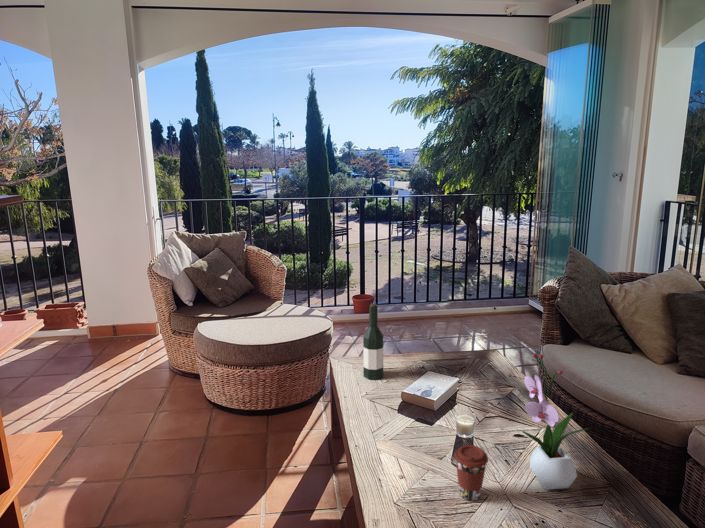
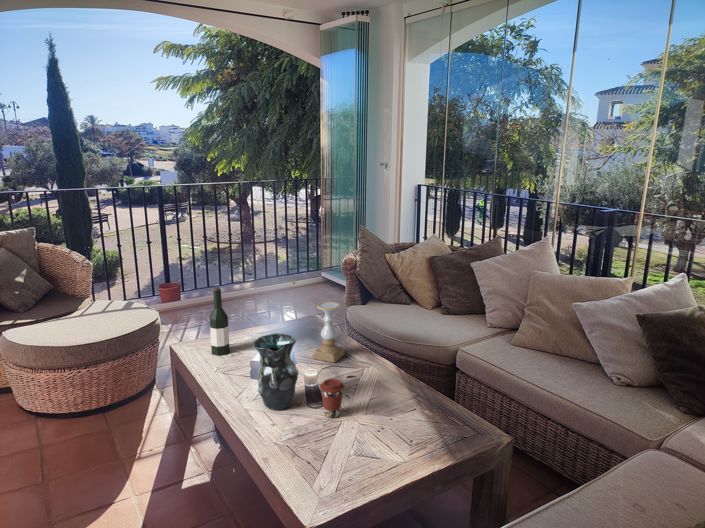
candle holder: none [474,337,518,417] -> present [313,302,345,363]
flower arrangement: present [522,353,589,490] -> none [360,306,404,400]
vase: none [379,369,435,468] -> present [253,333,299,410]

